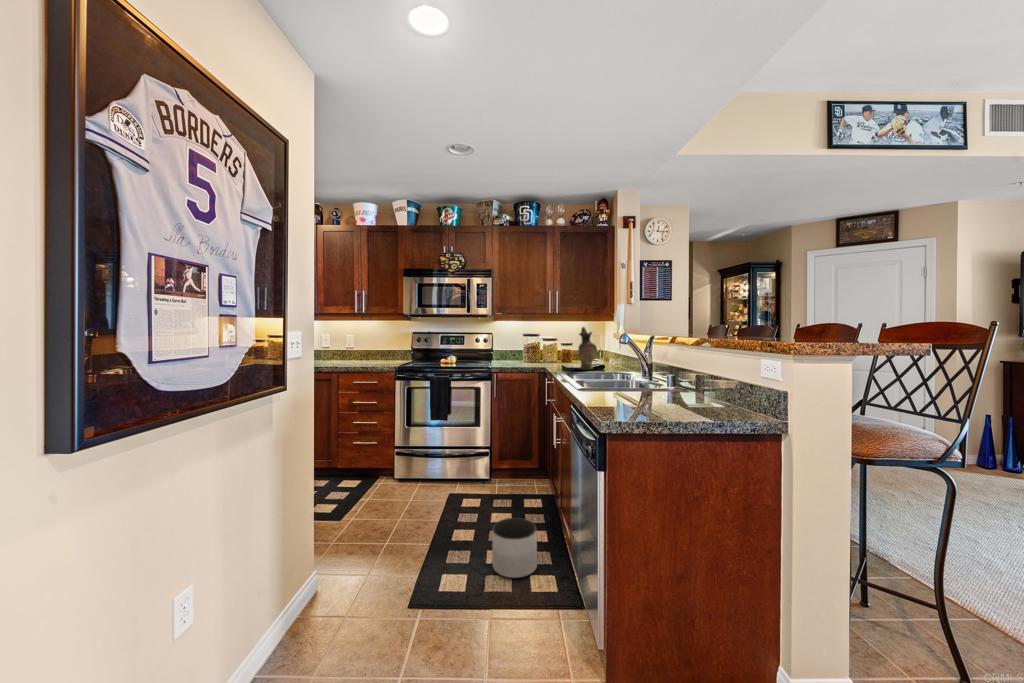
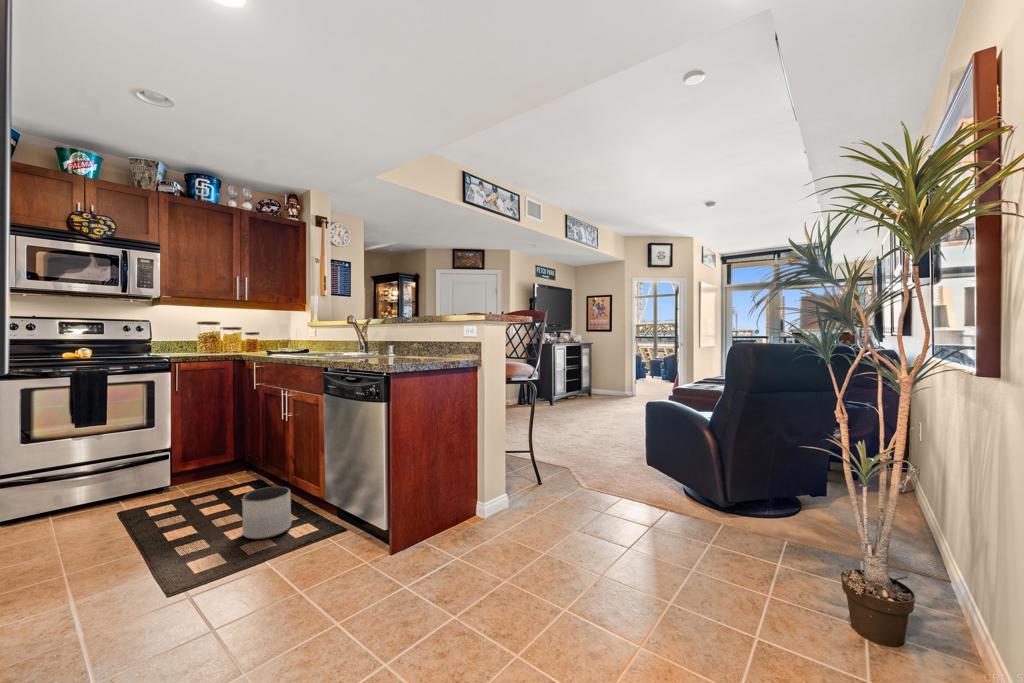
ceramic pitcher: present [578,327,597,370] -> none [287,313,306,354]

